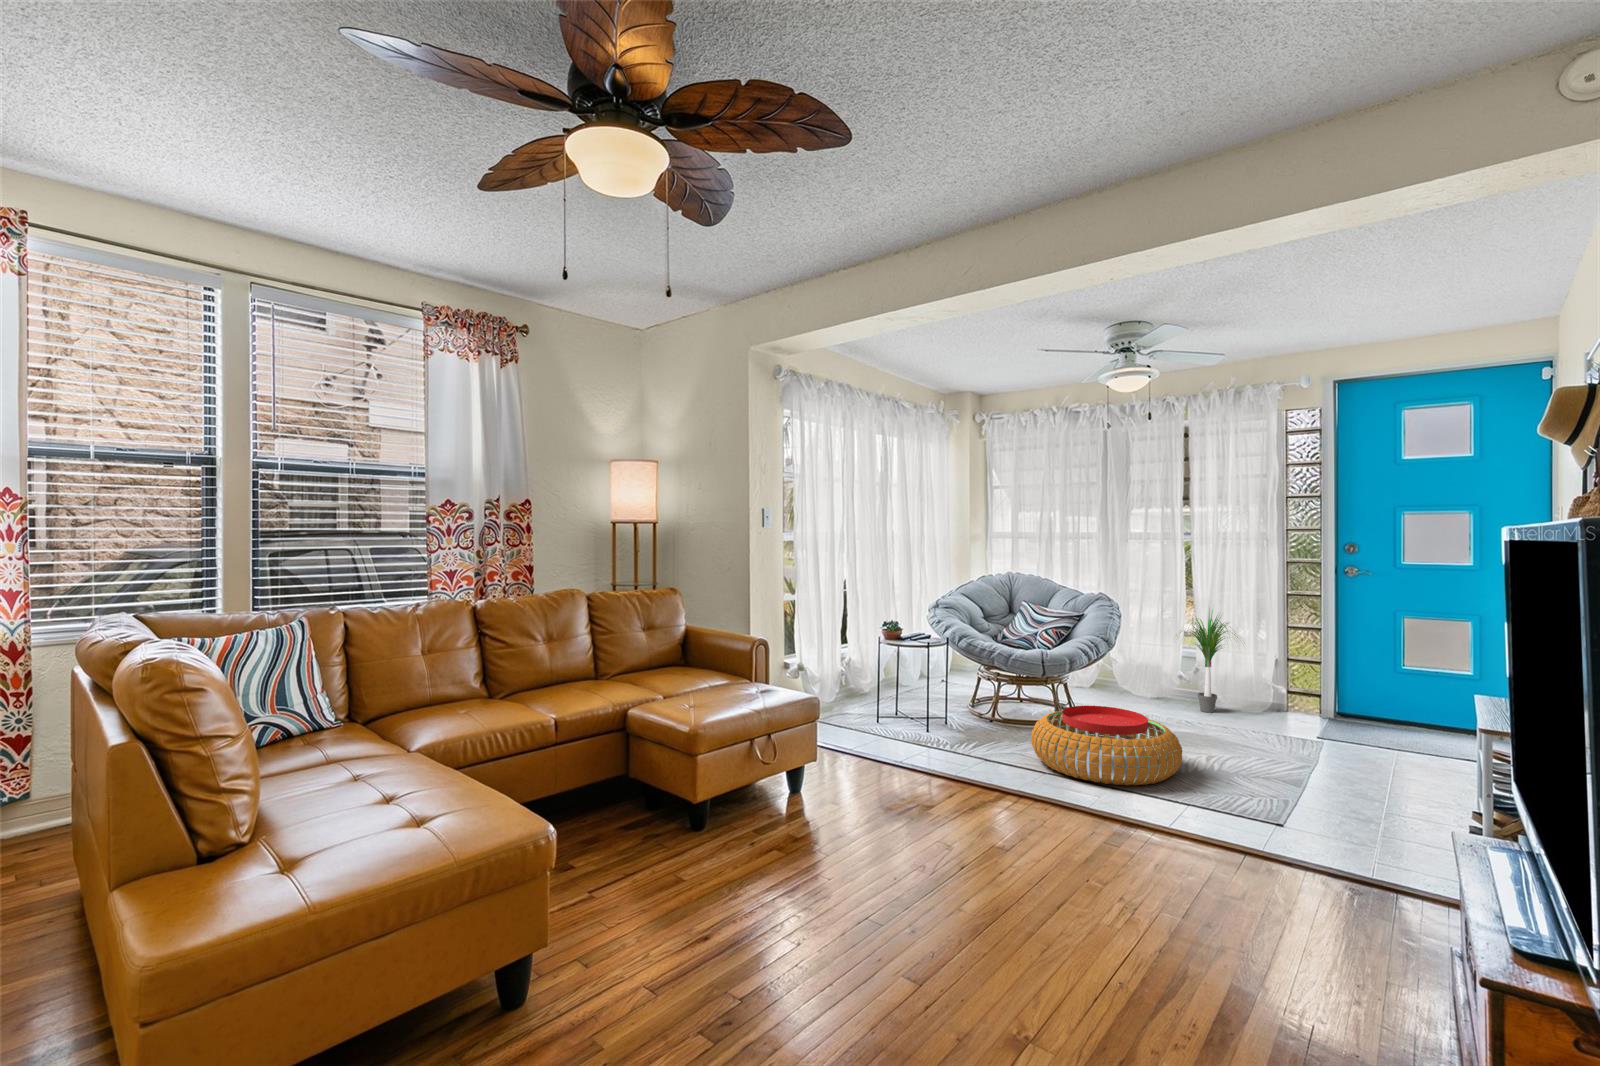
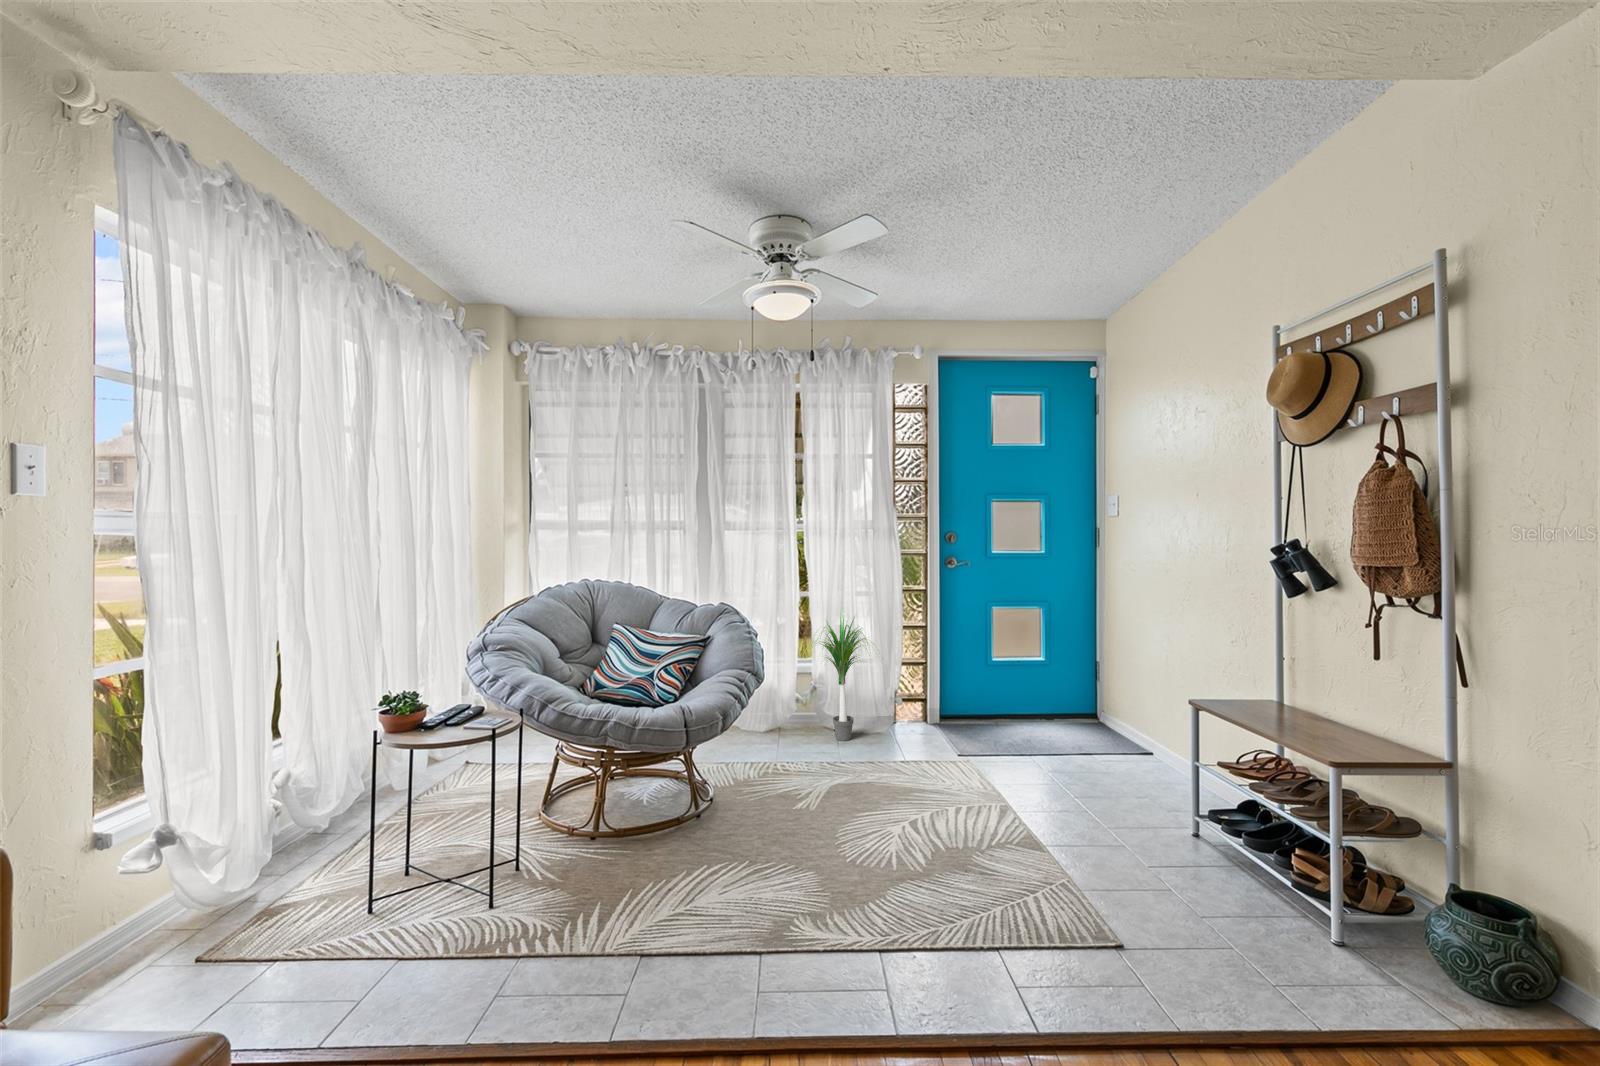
pouf: present [1031,706,1182,785] -> none [704,790,931,950]

